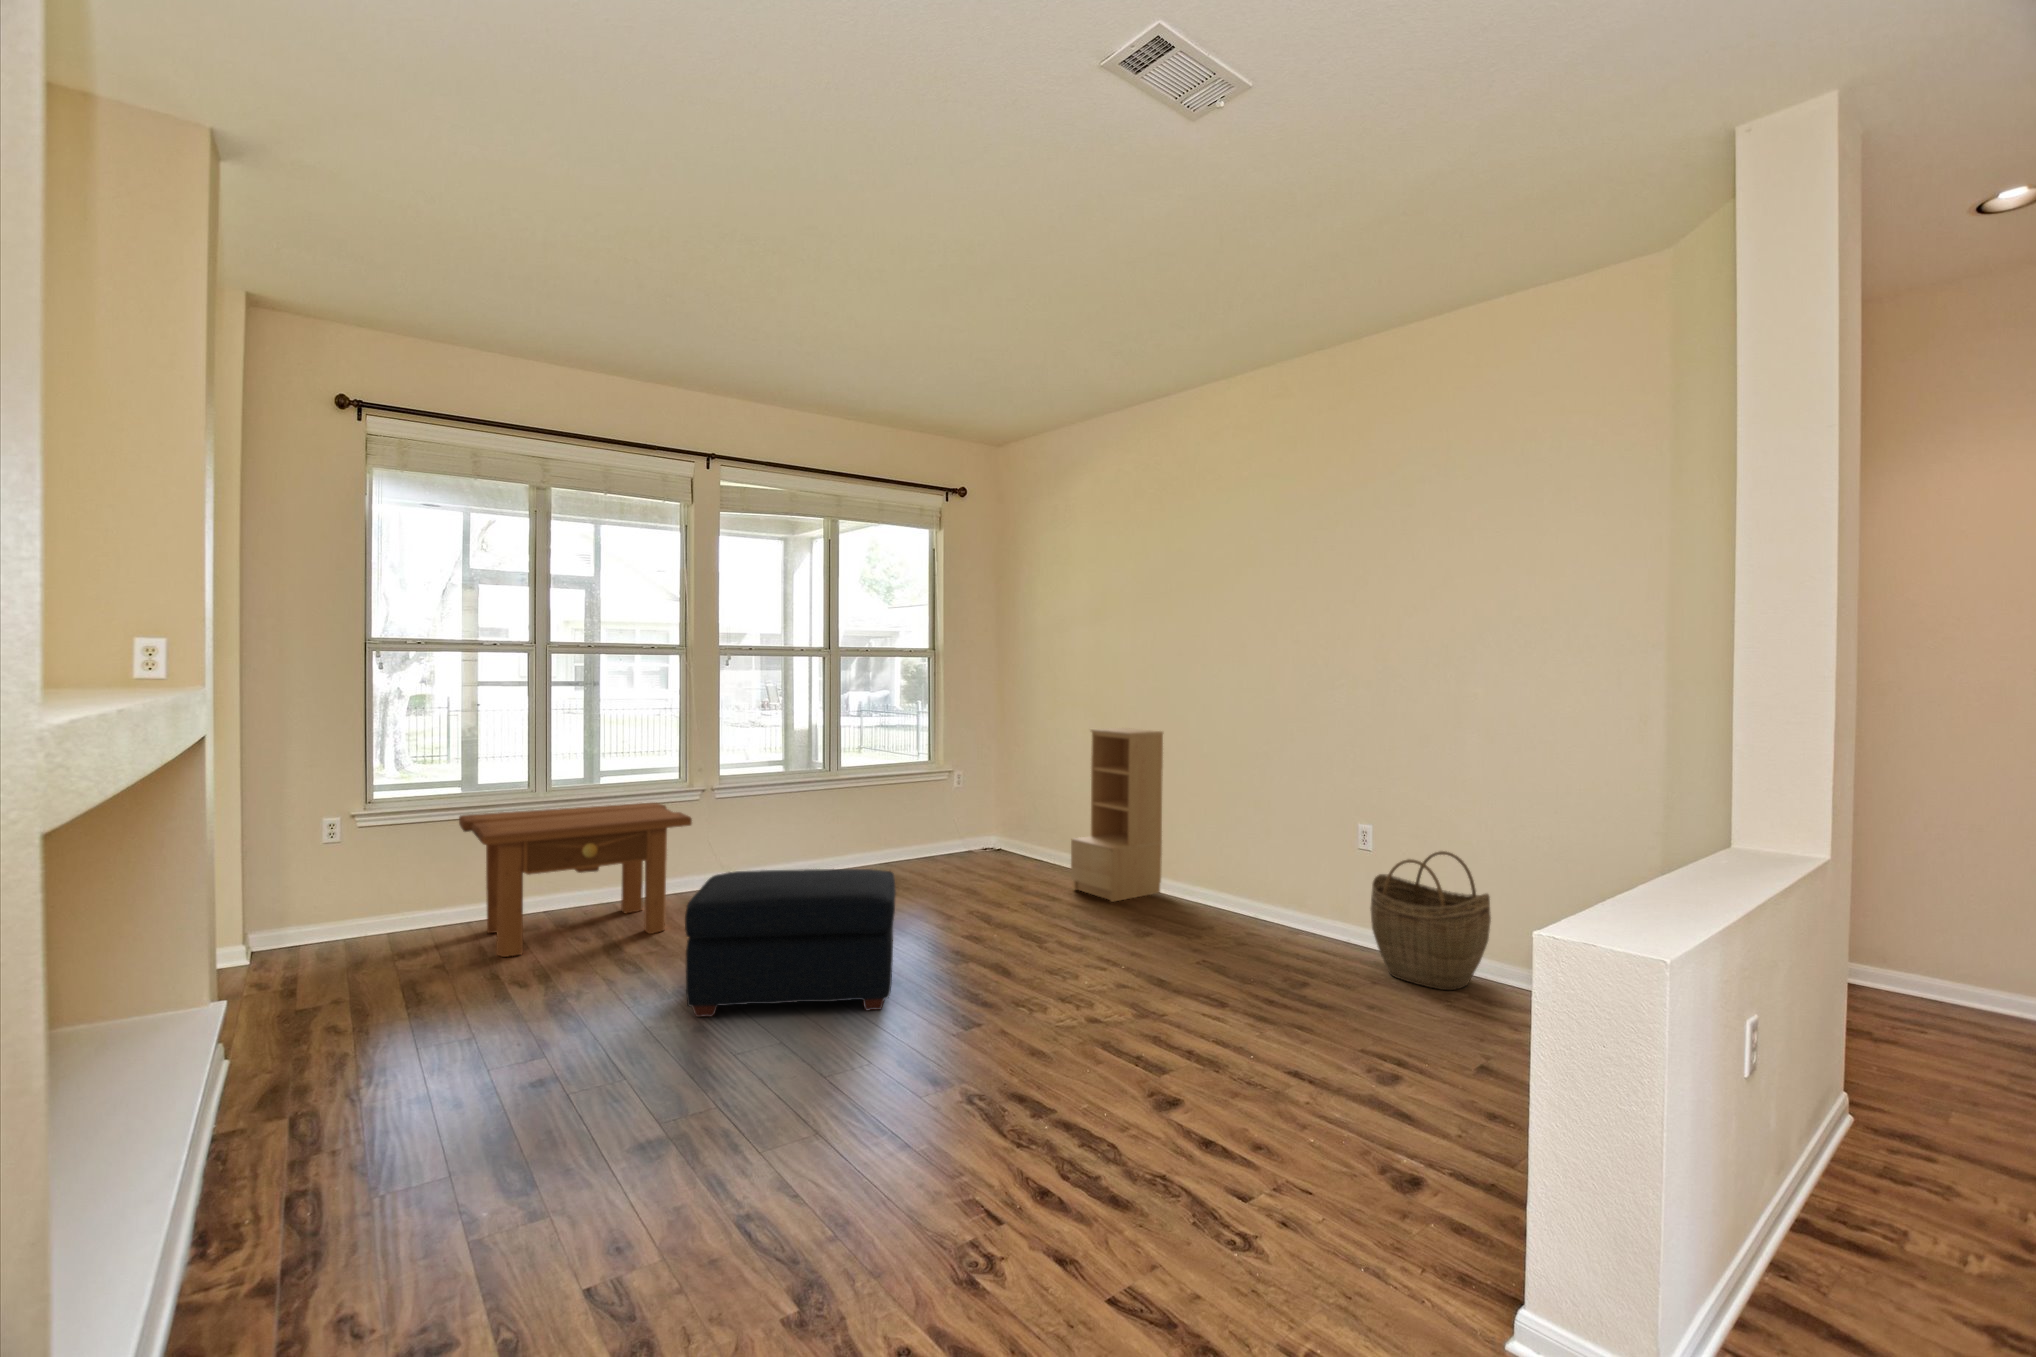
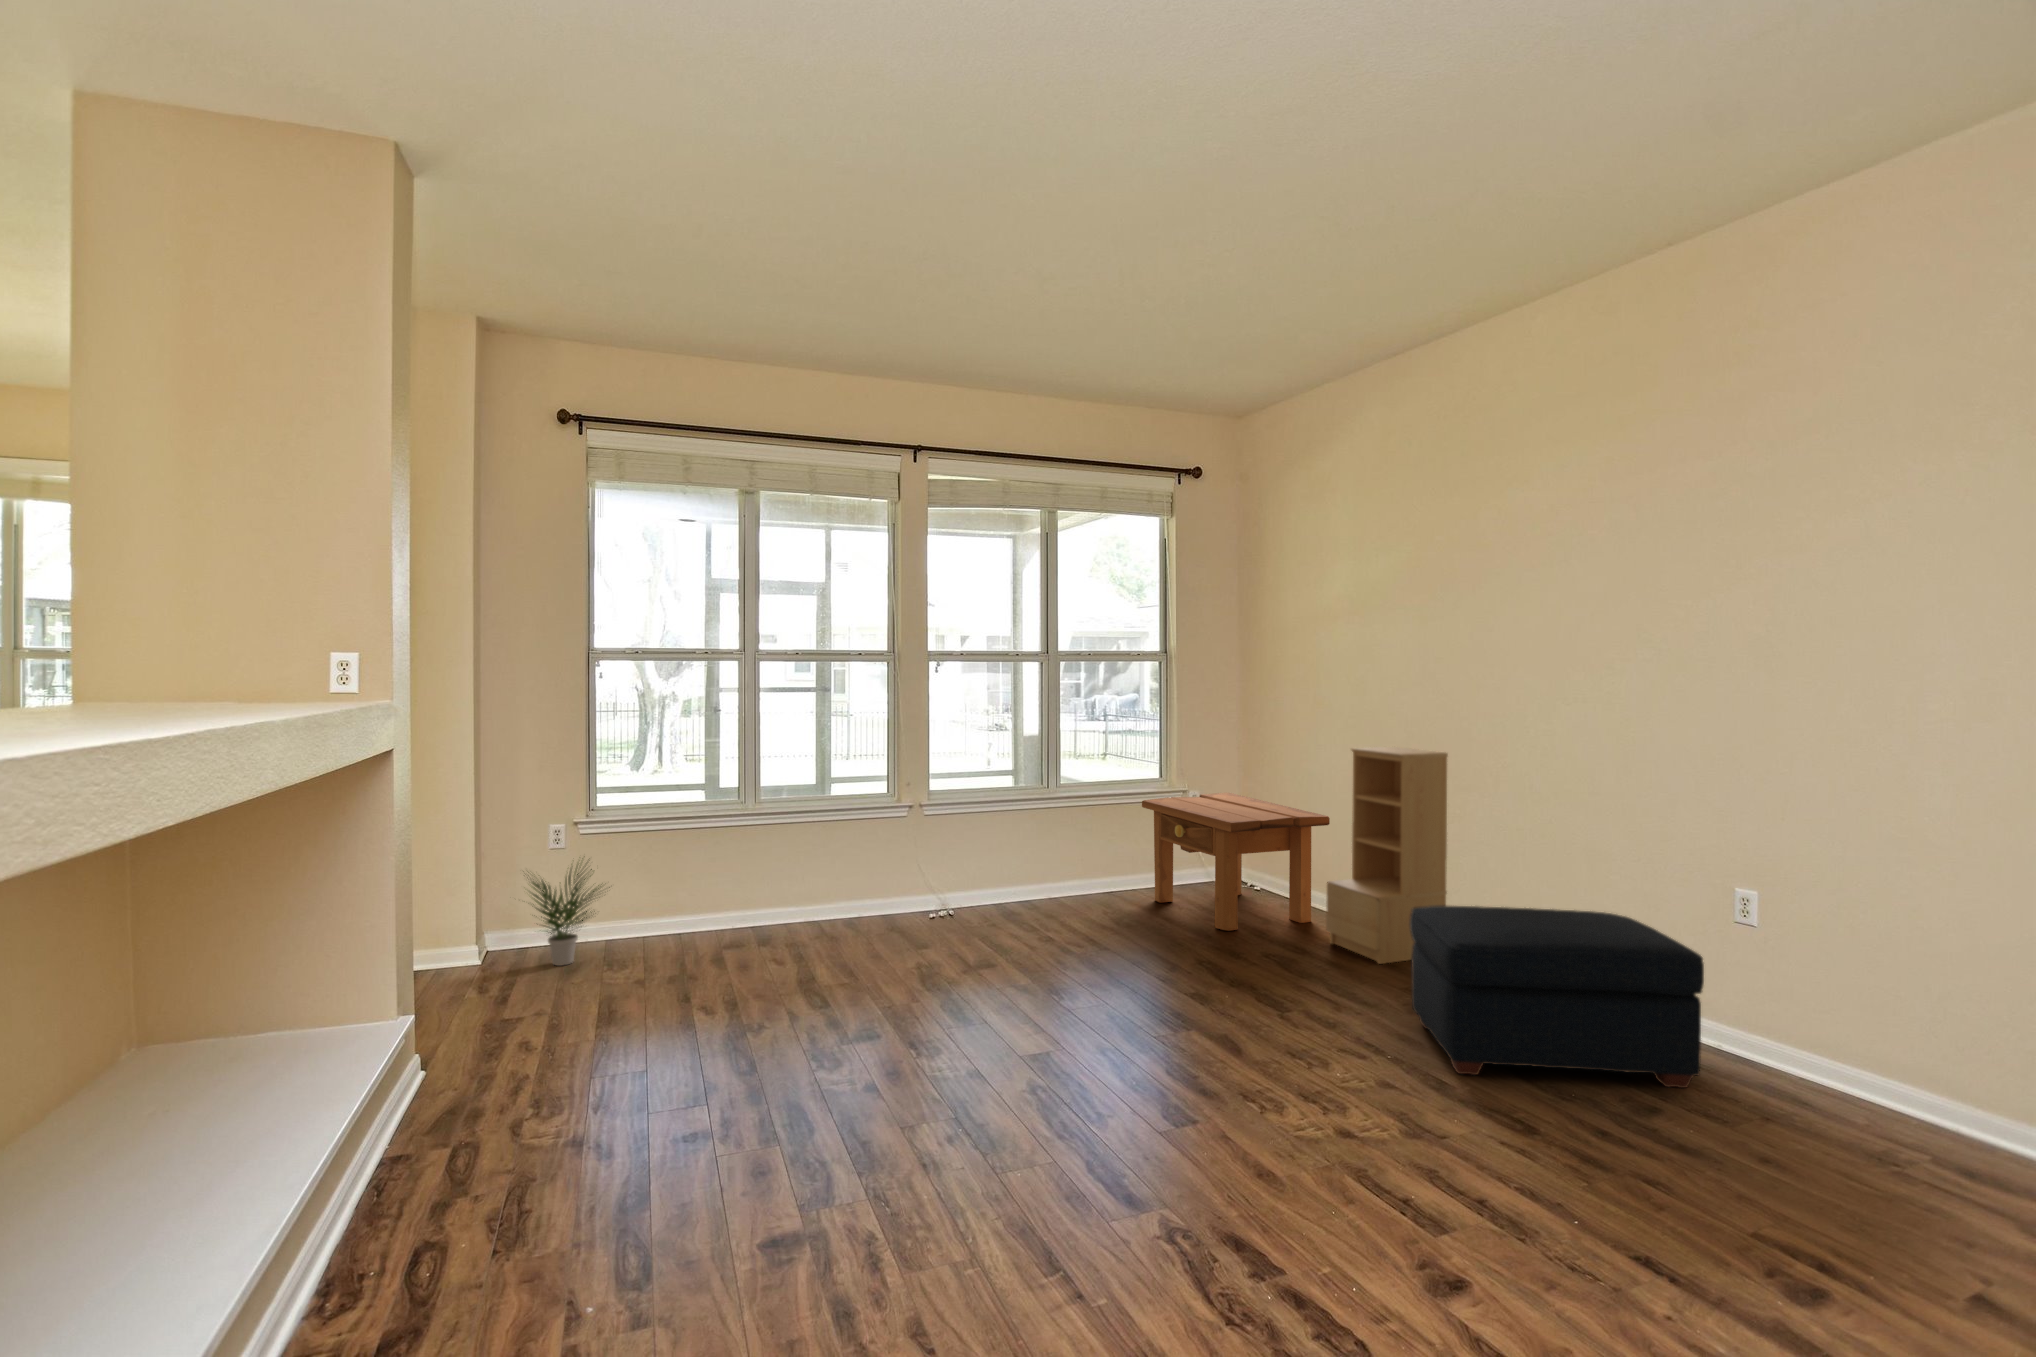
side table: present [459,803,692,957] -> present [1142,793,1330,931]
potted plant: none [282,845,402,957] -> present [531,858,610,966]
woven basket: present [1370,851,1491,990] -> none [1763,939,1974,1149]
ottoman: present [685,869,896,1017] -> present [1410,906,1704,1088]

